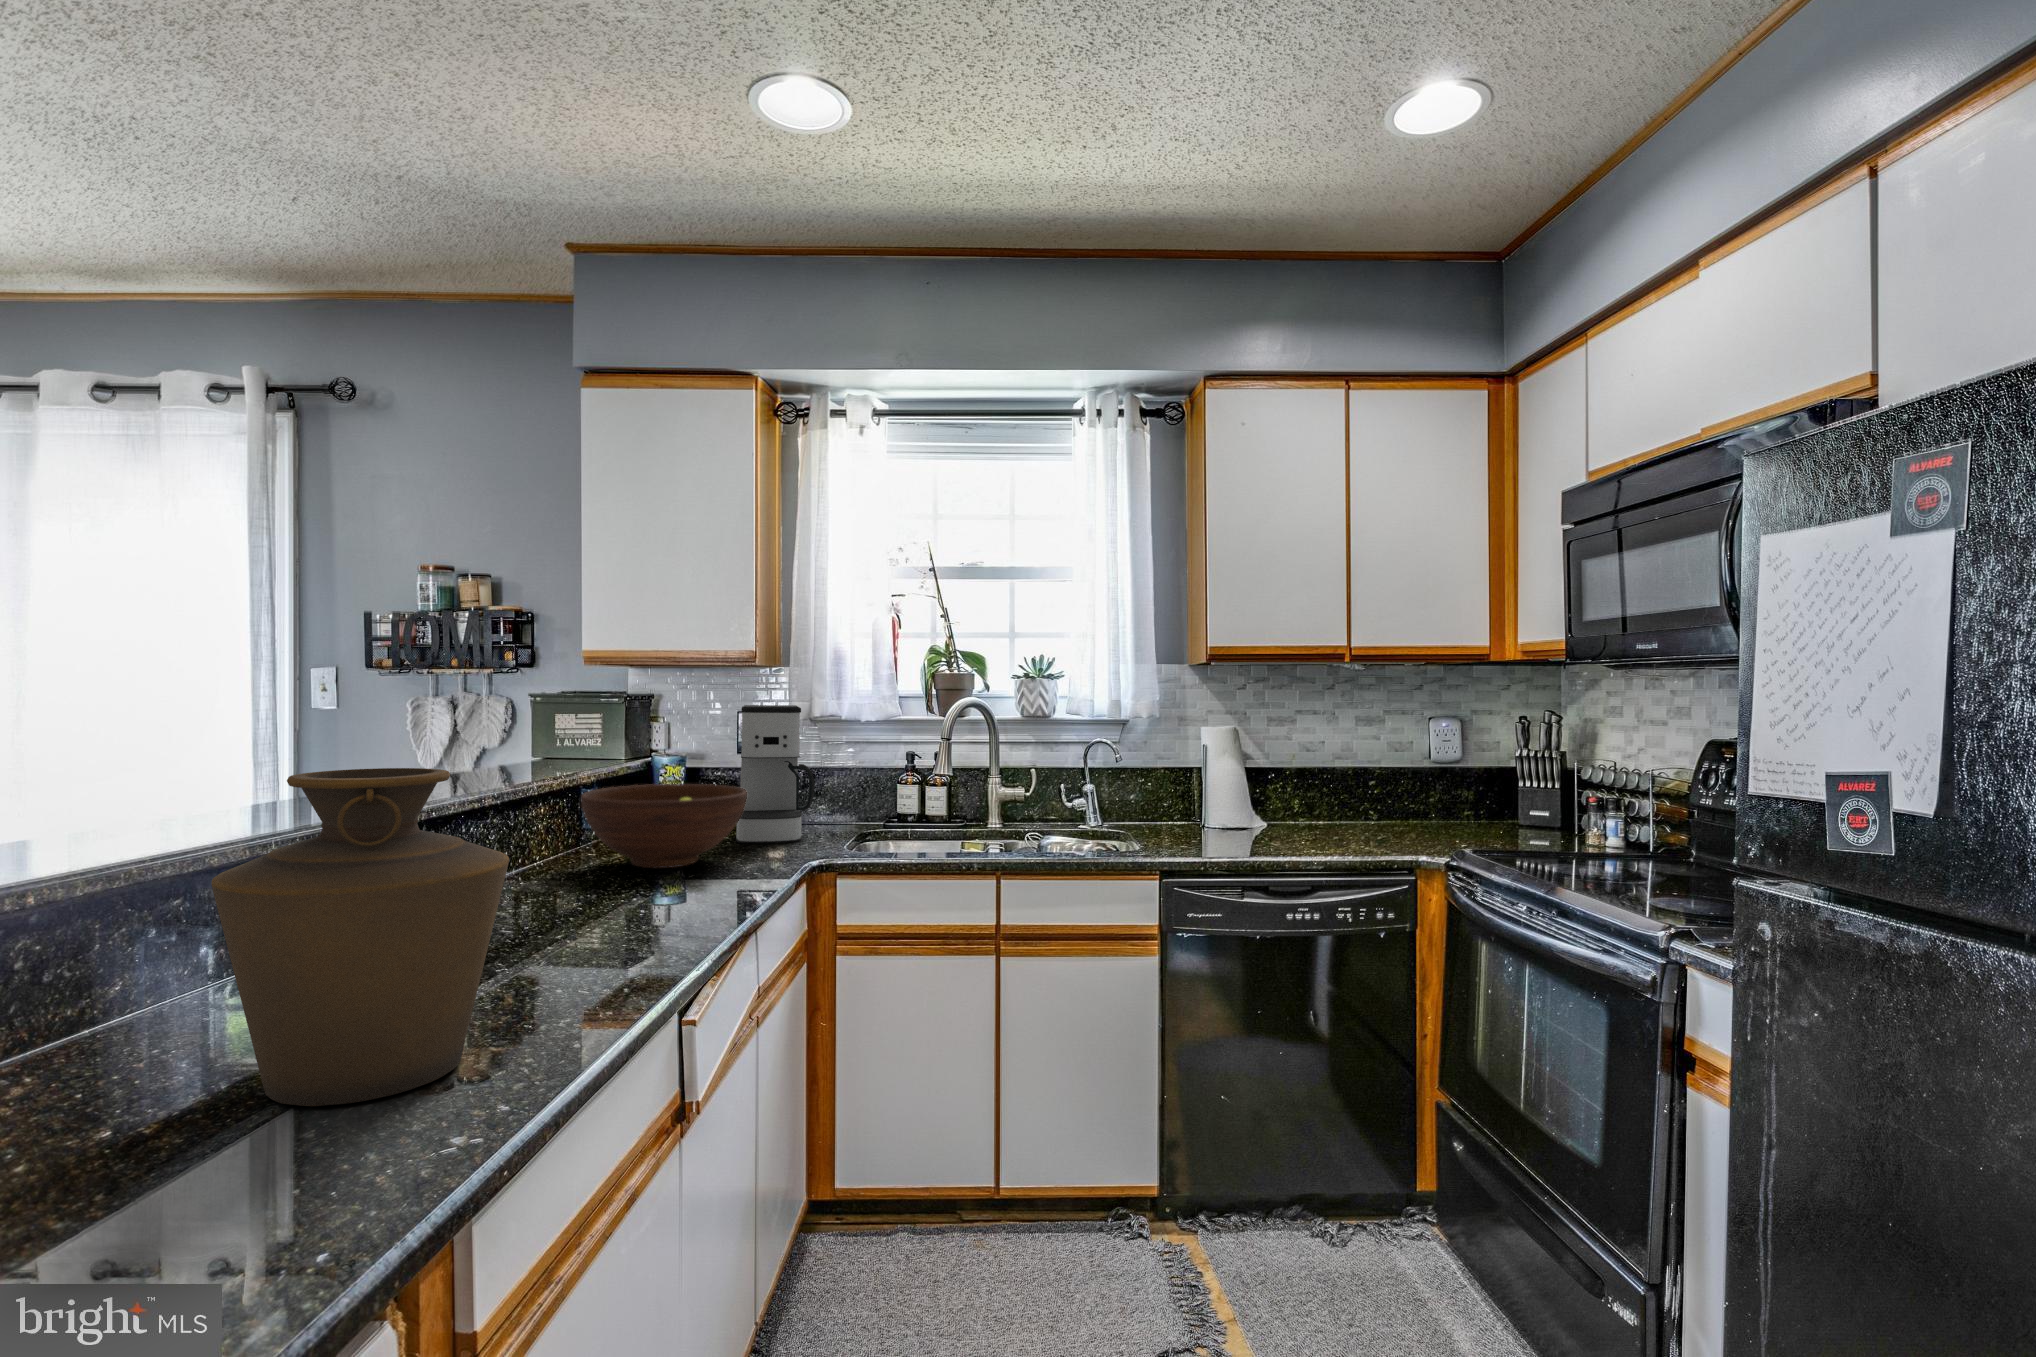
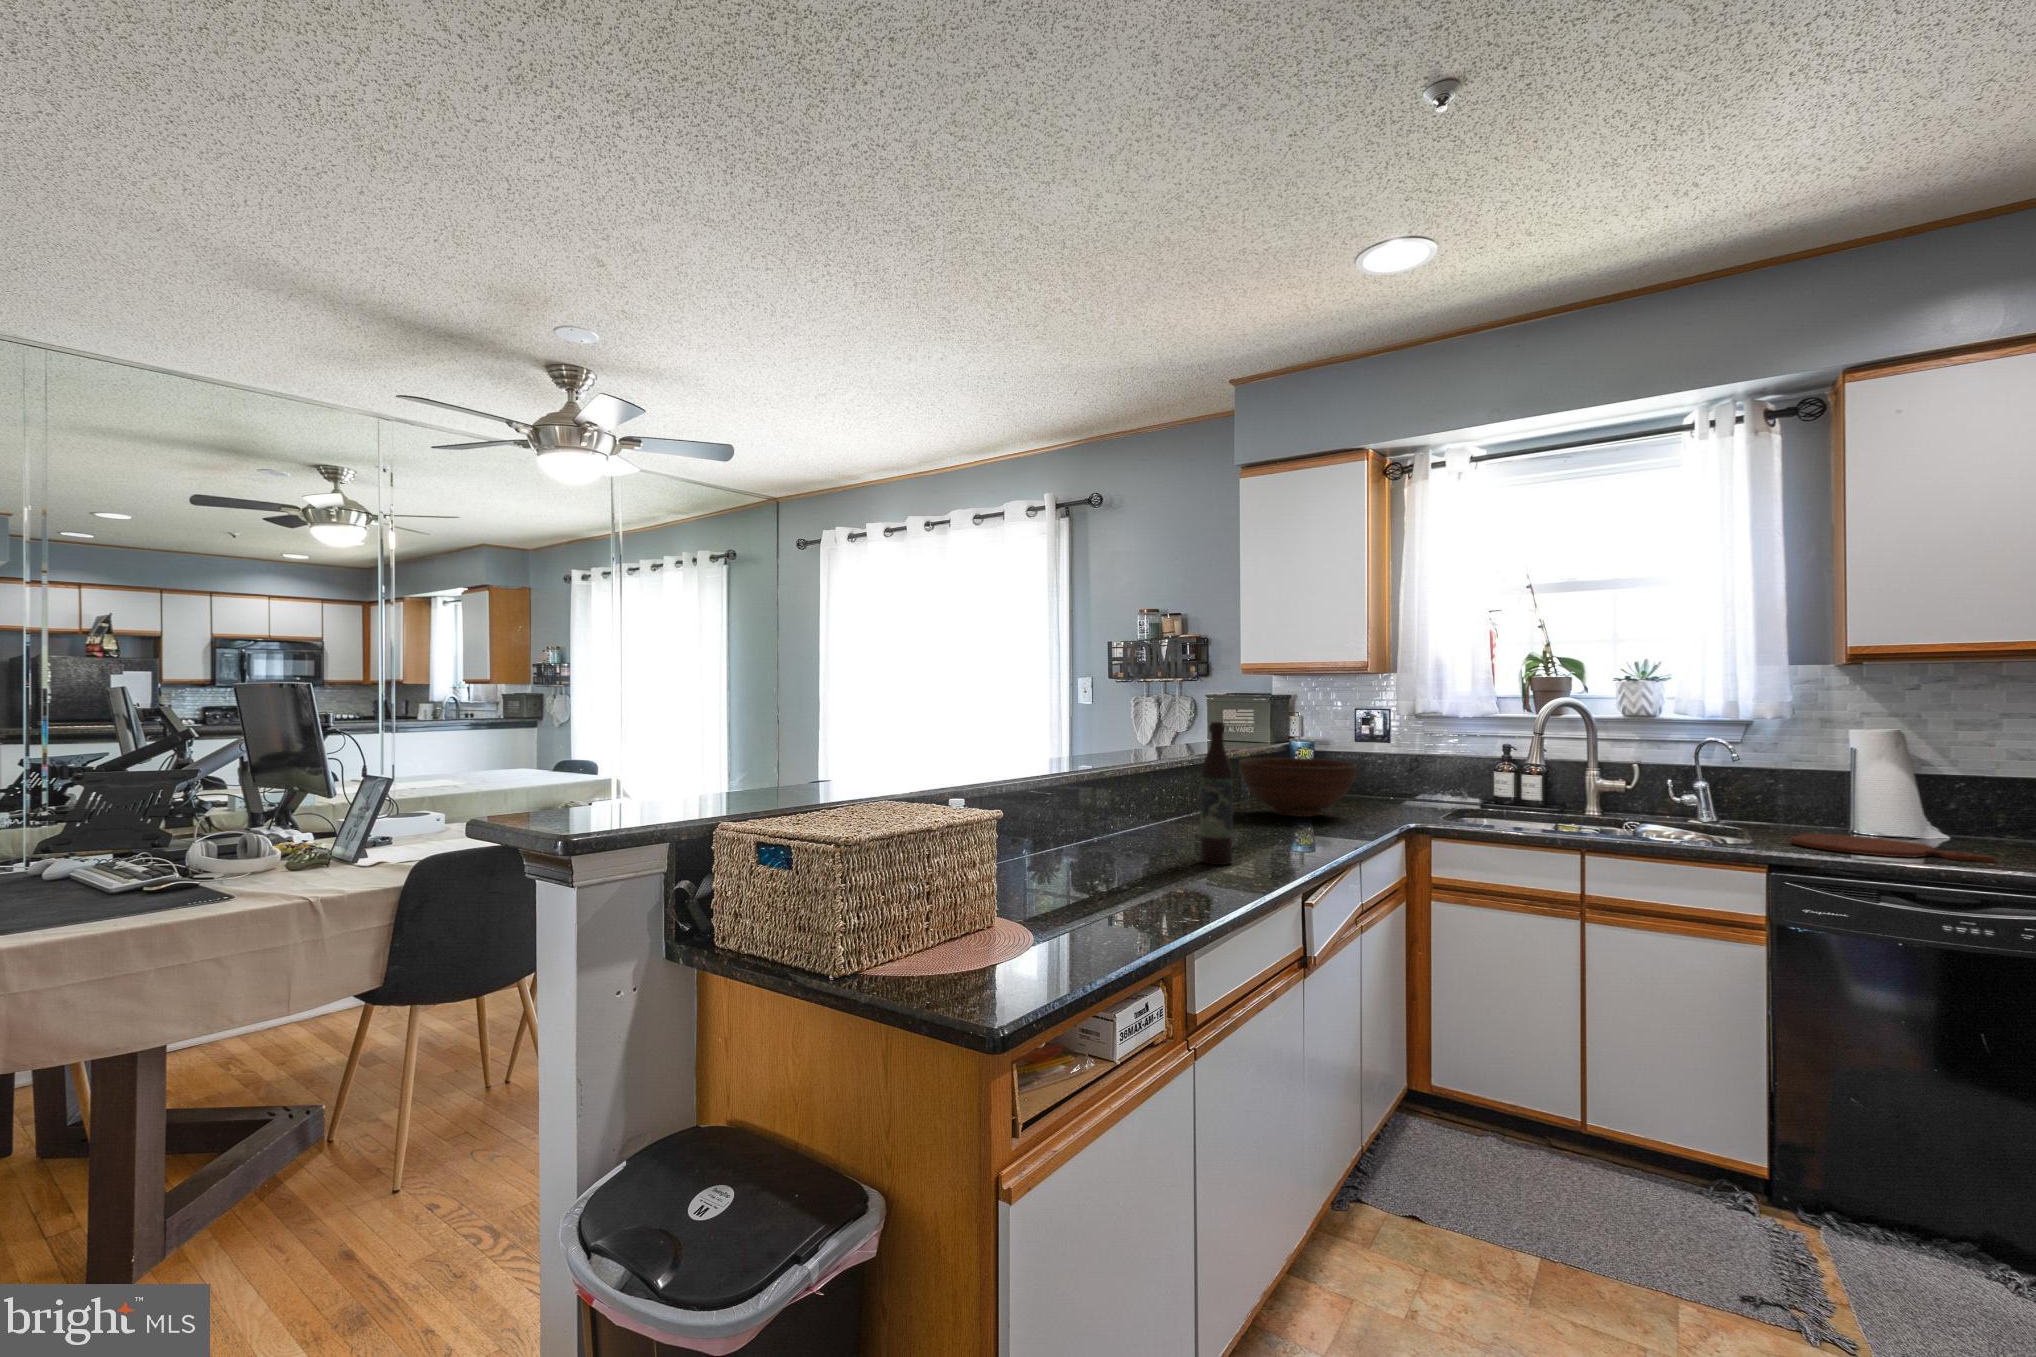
coffee maker: present [736,705,815,844] -> none [1353,703,1417,811]
wine bottle: none [516,755,576,996] -> present [1200,722,1233,865]
vase: present [212,768,509,1106] -> none [1066,722,1197,888]
cutting board: none [1172,832,1318,853] -> present [1790,834,1995,862]

